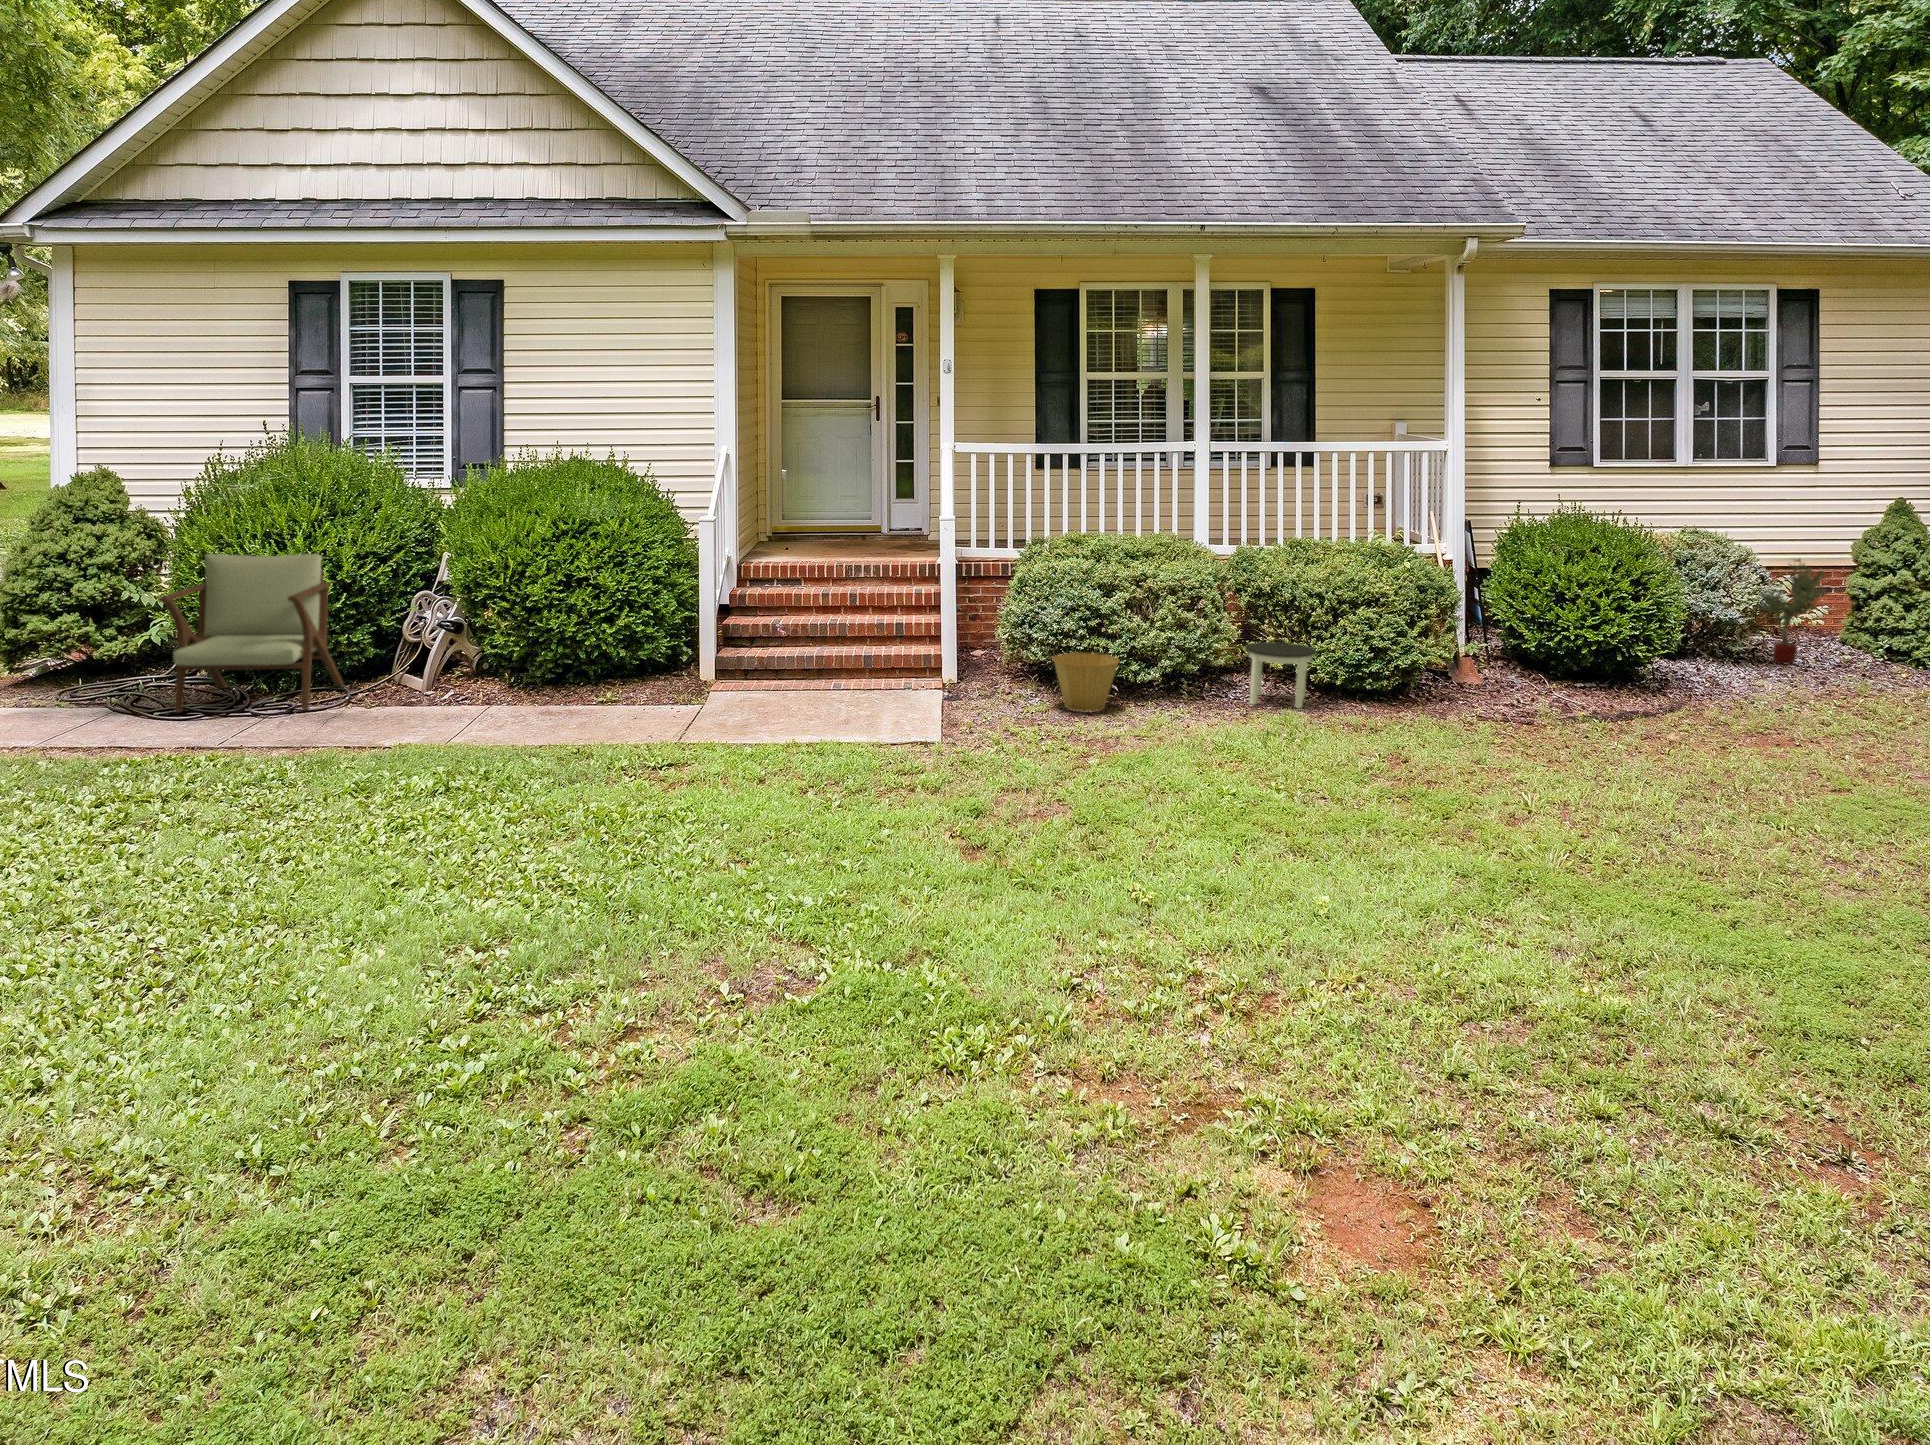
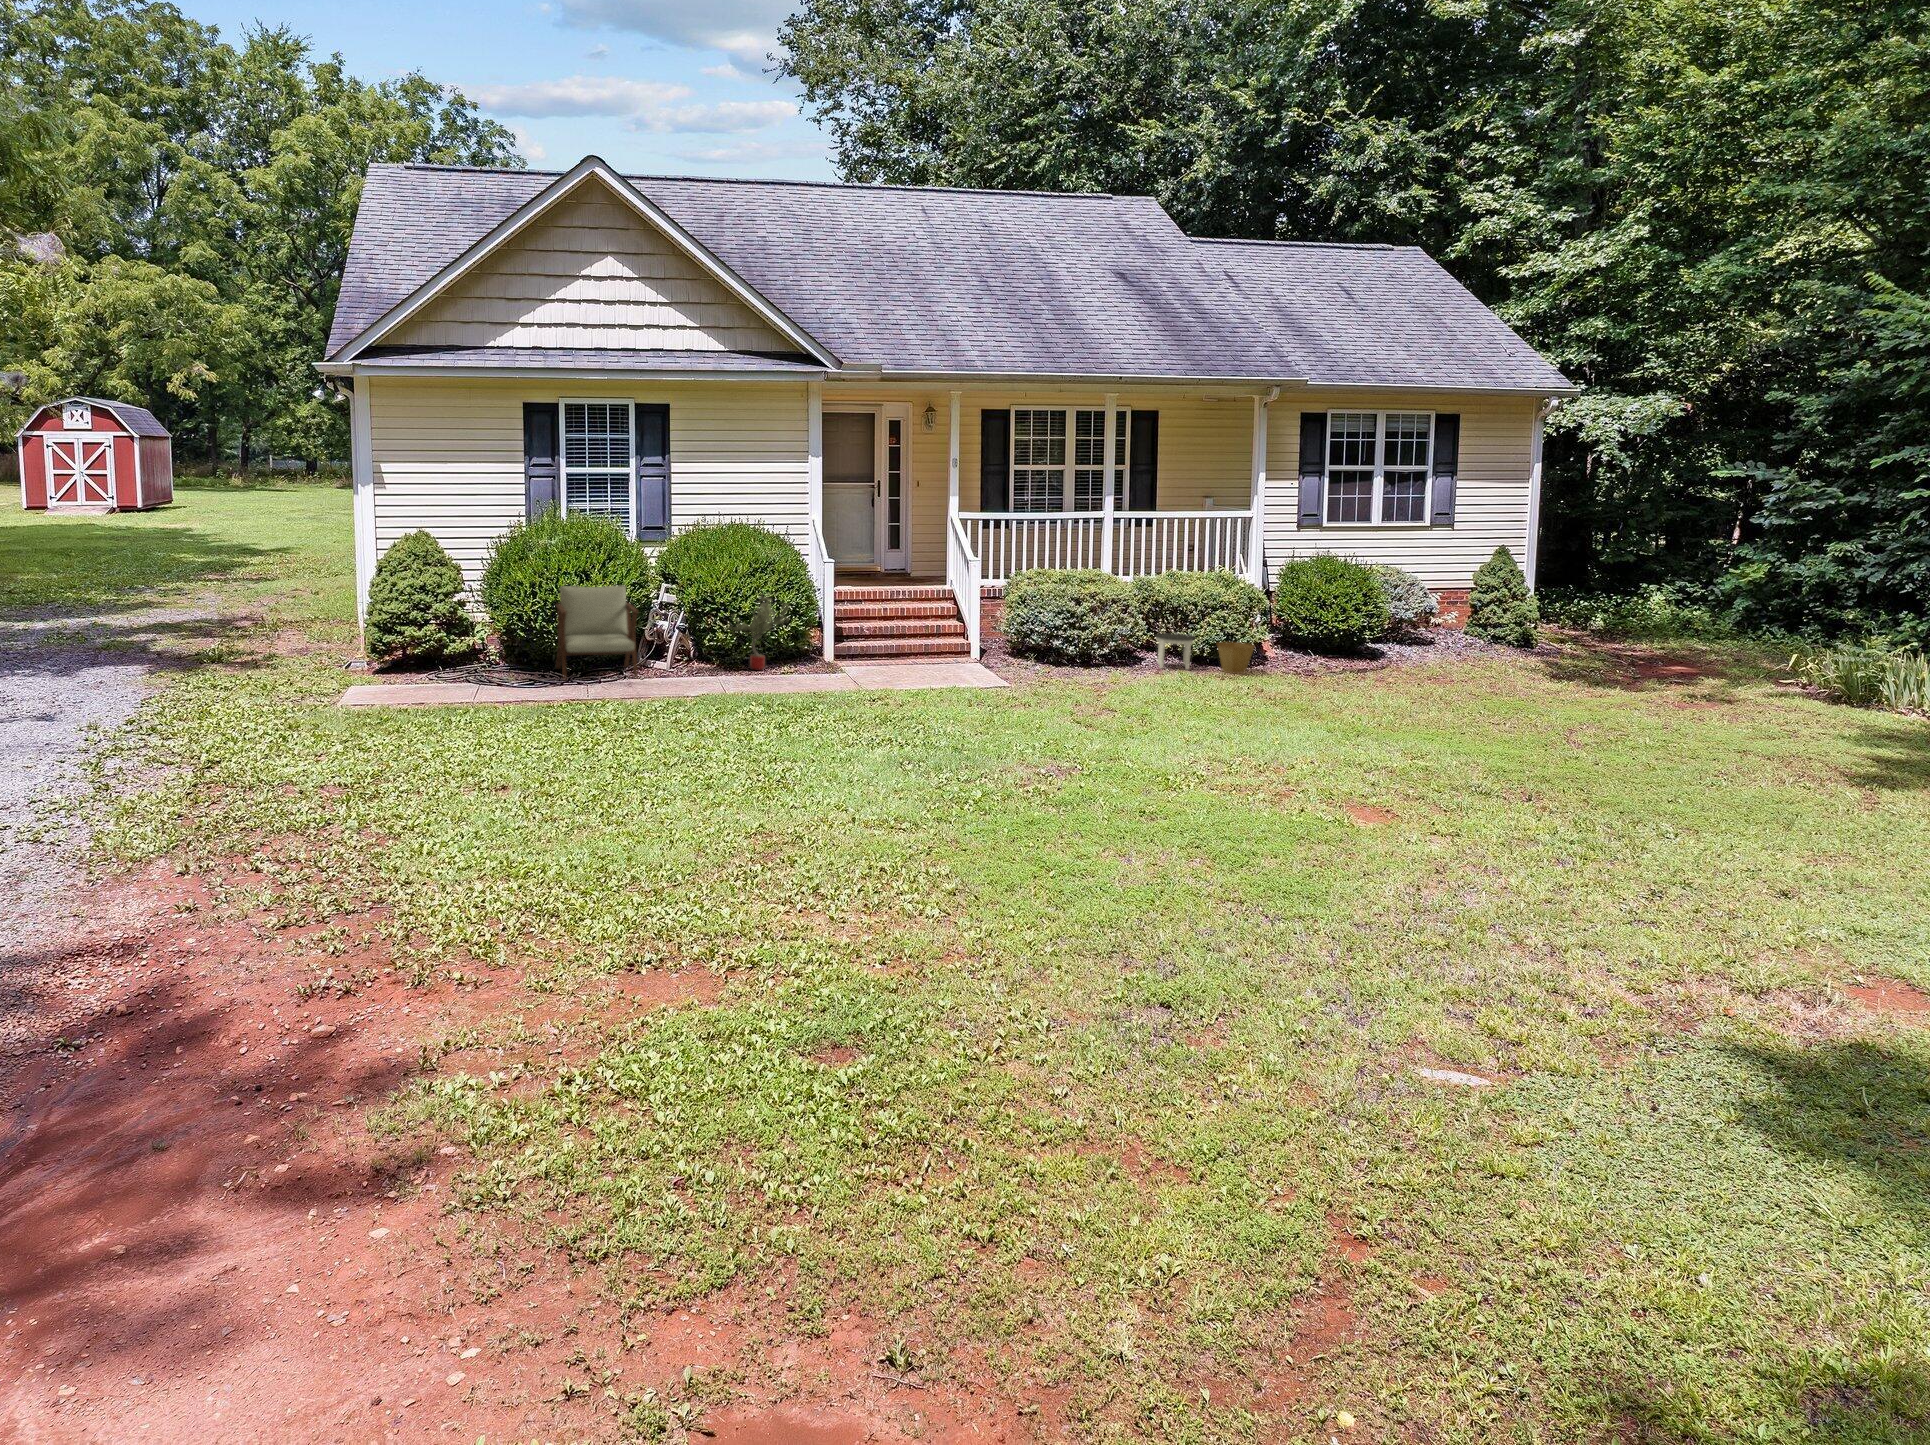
potted tree: present [1754,559,1825,664] -> present [728,594,790,671]
basket: present [1053,653,1120,711] -> present [1217,642,1255,674]

